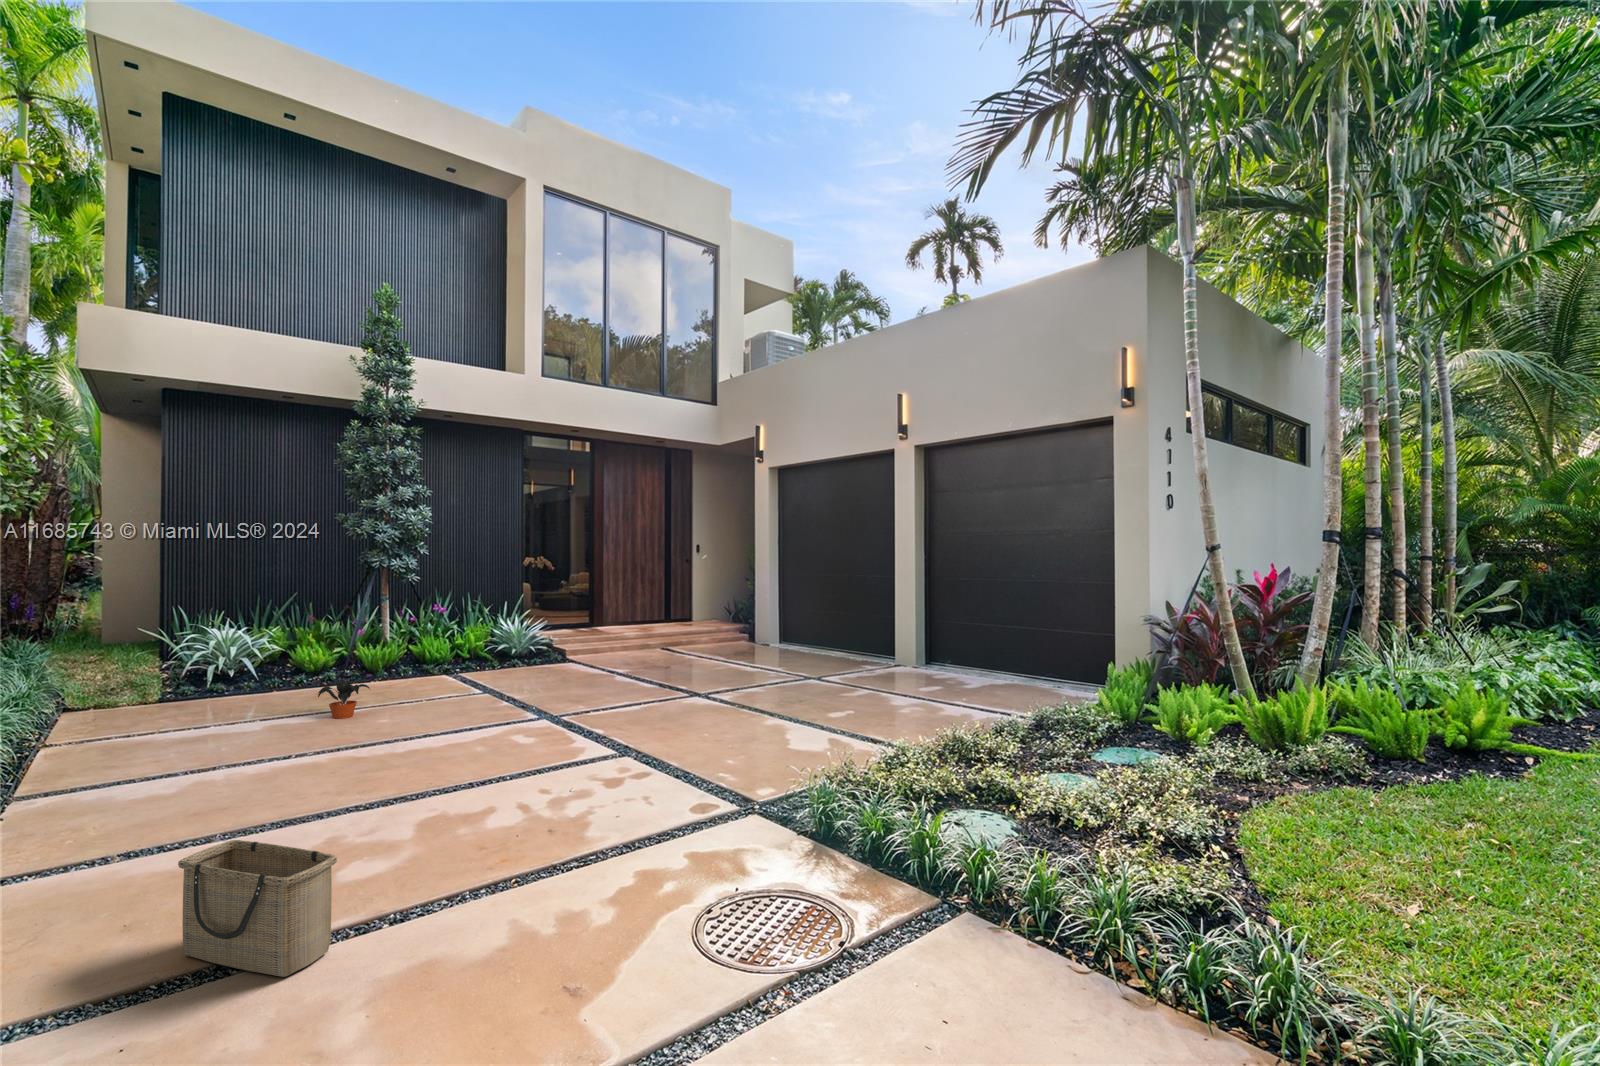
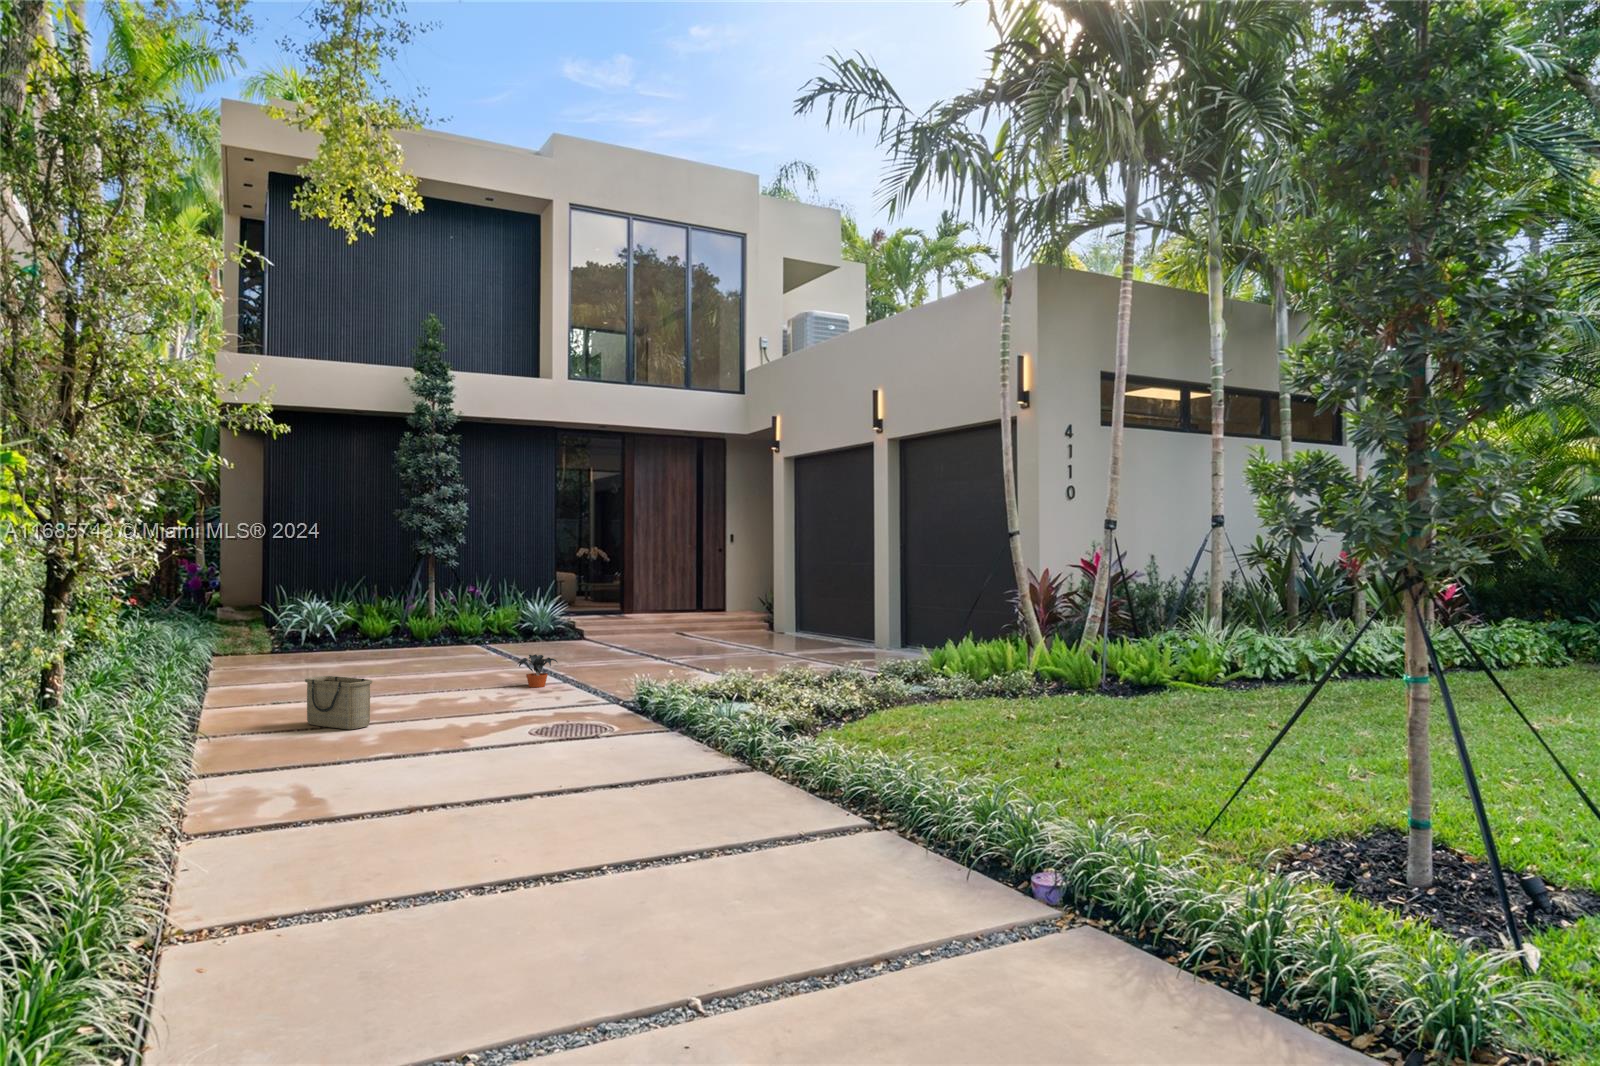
potted plant: present [318,680,370,719] -> present [517,654,557,688]

